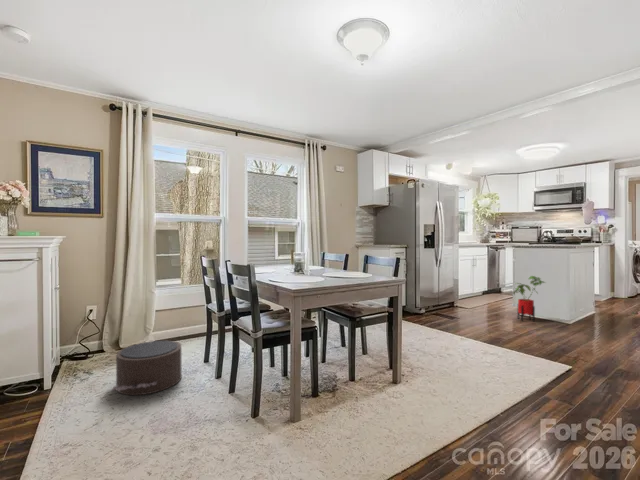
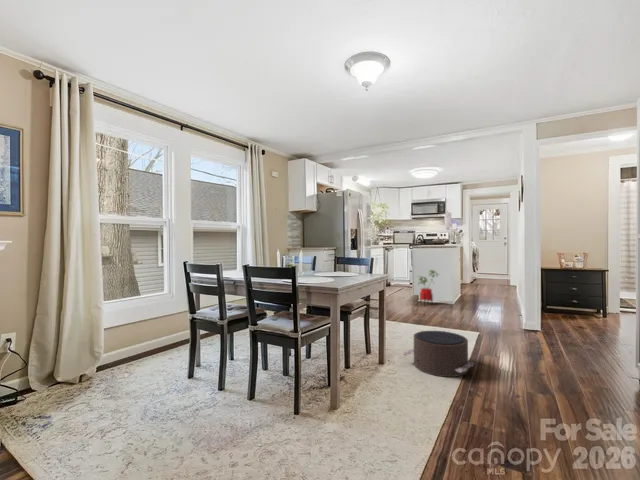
pouf: present [113,341,182,395] -> present [403,331,474,377]

